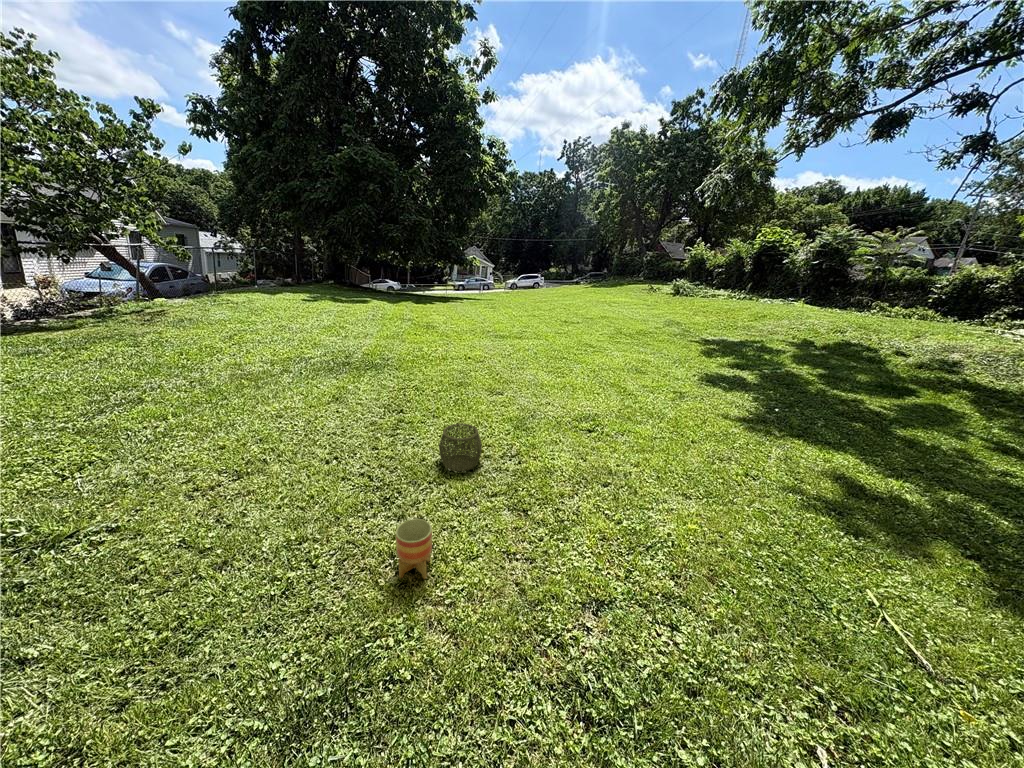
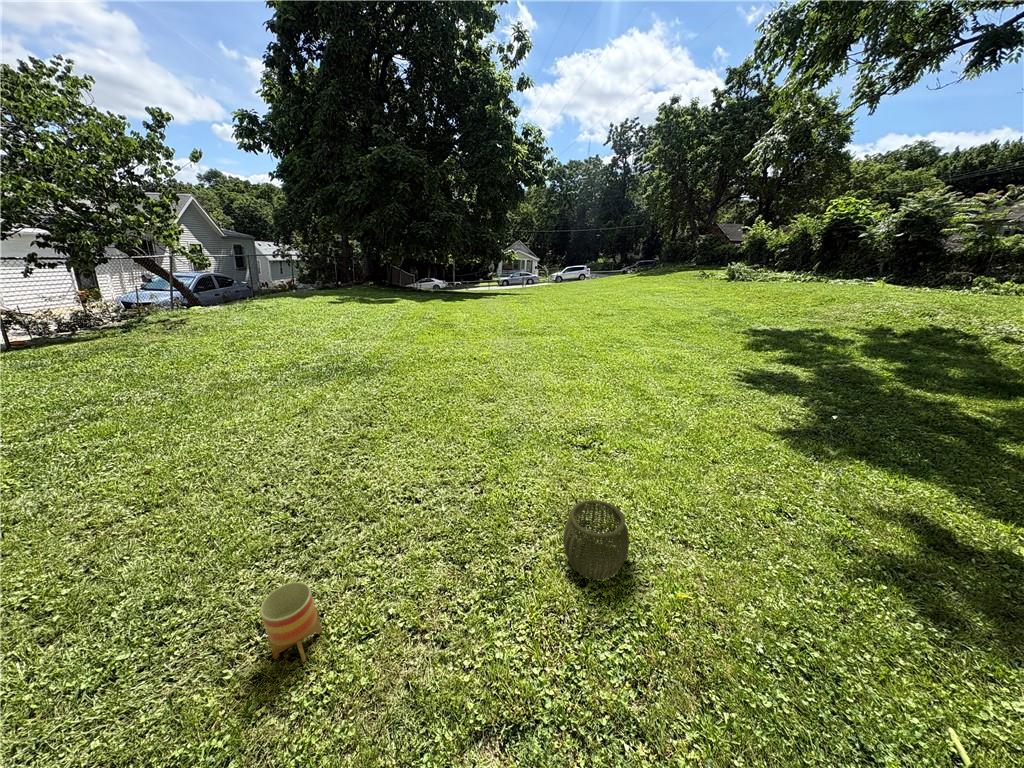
woven basket: present [439,424,482,472] -> present [563,500,629,580]

